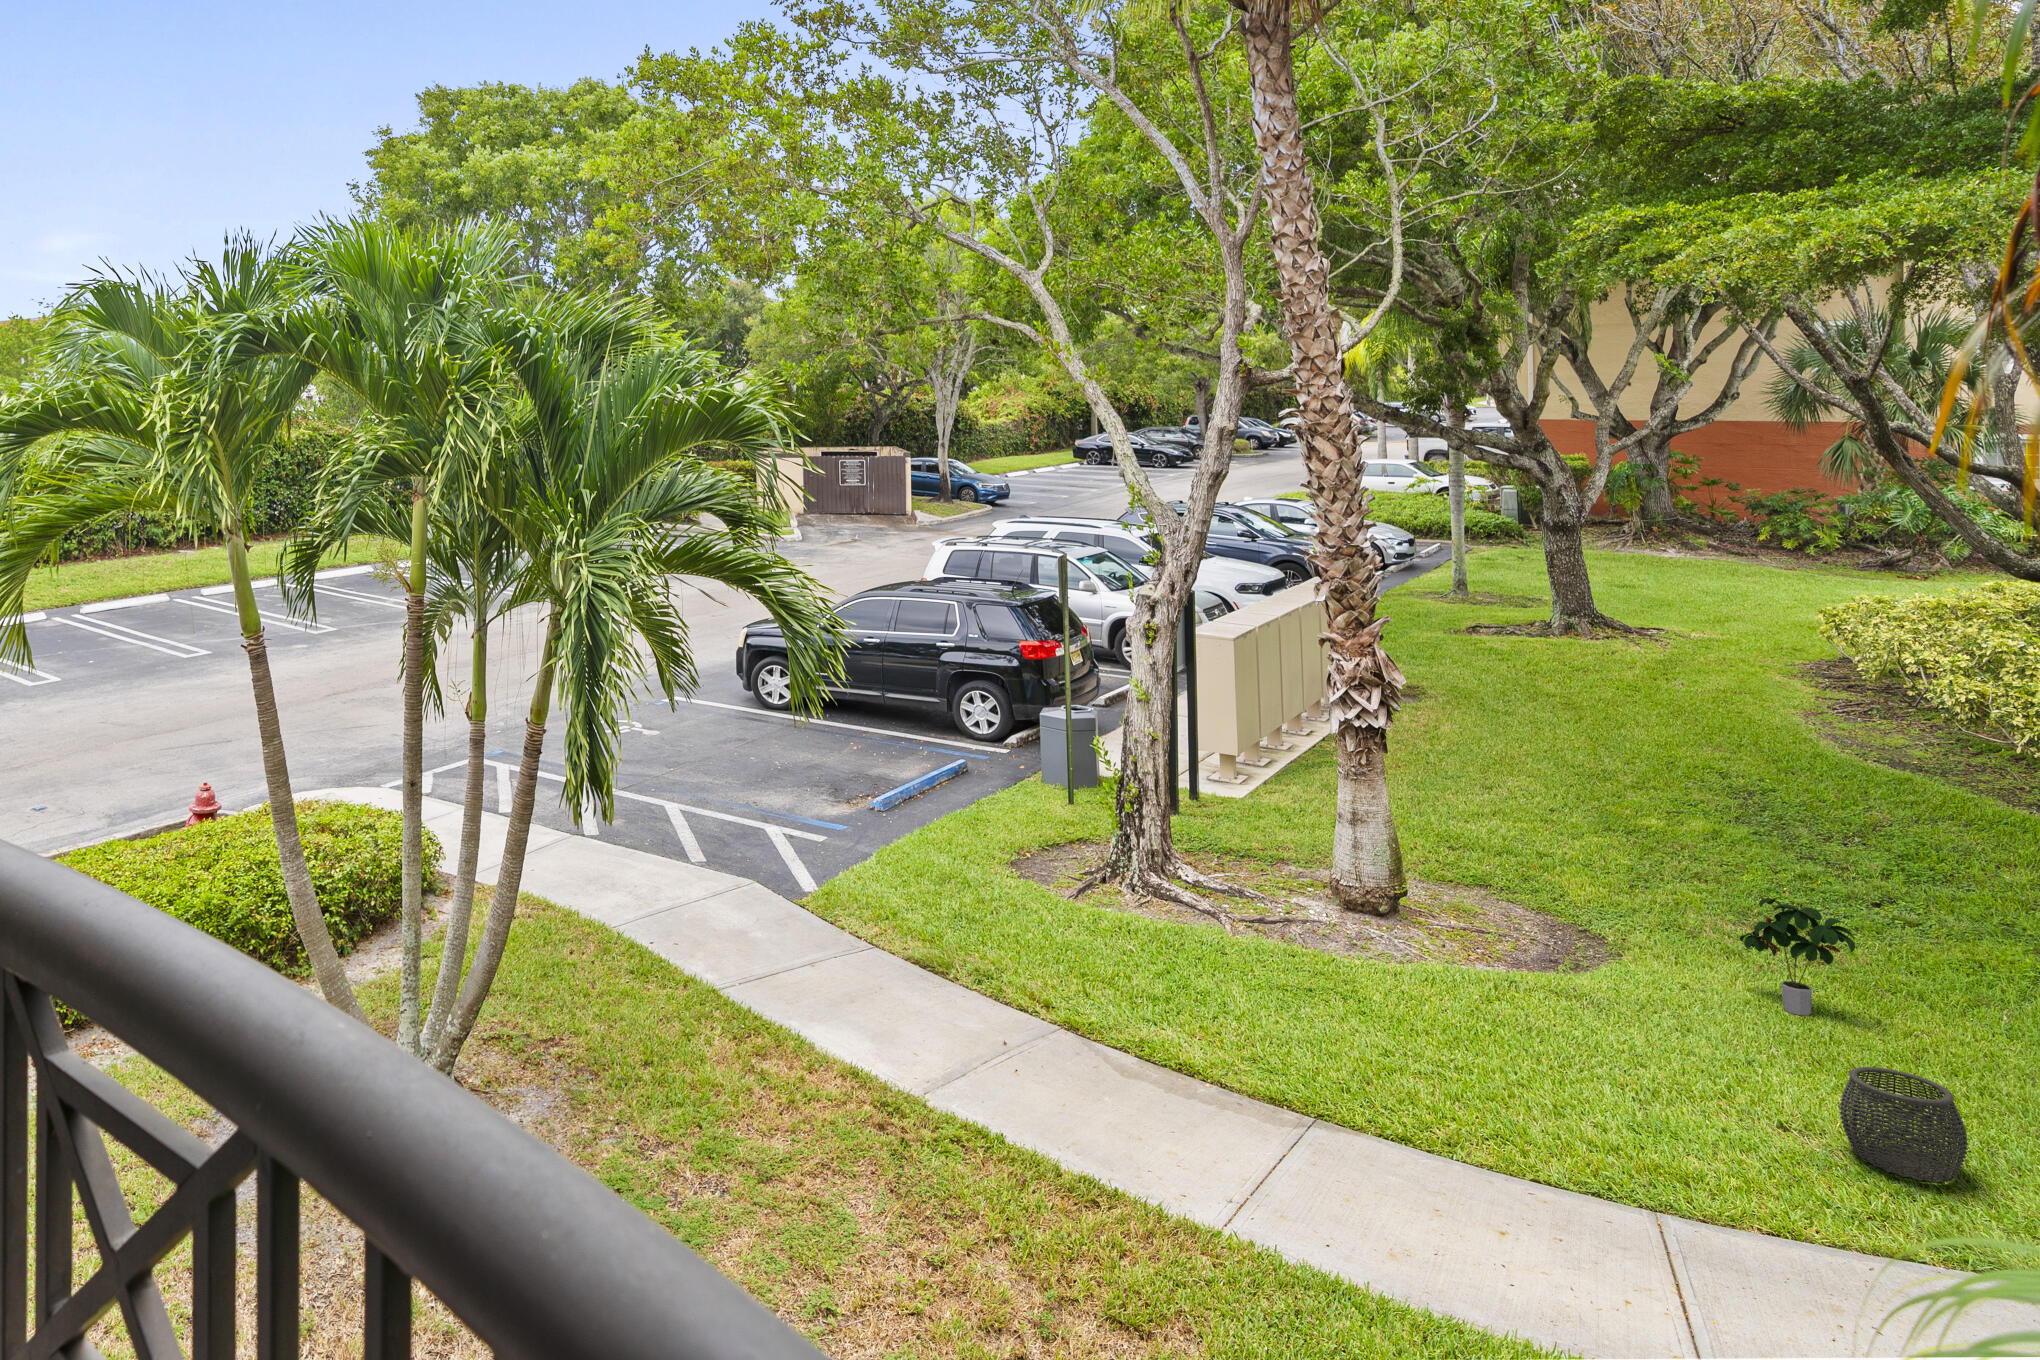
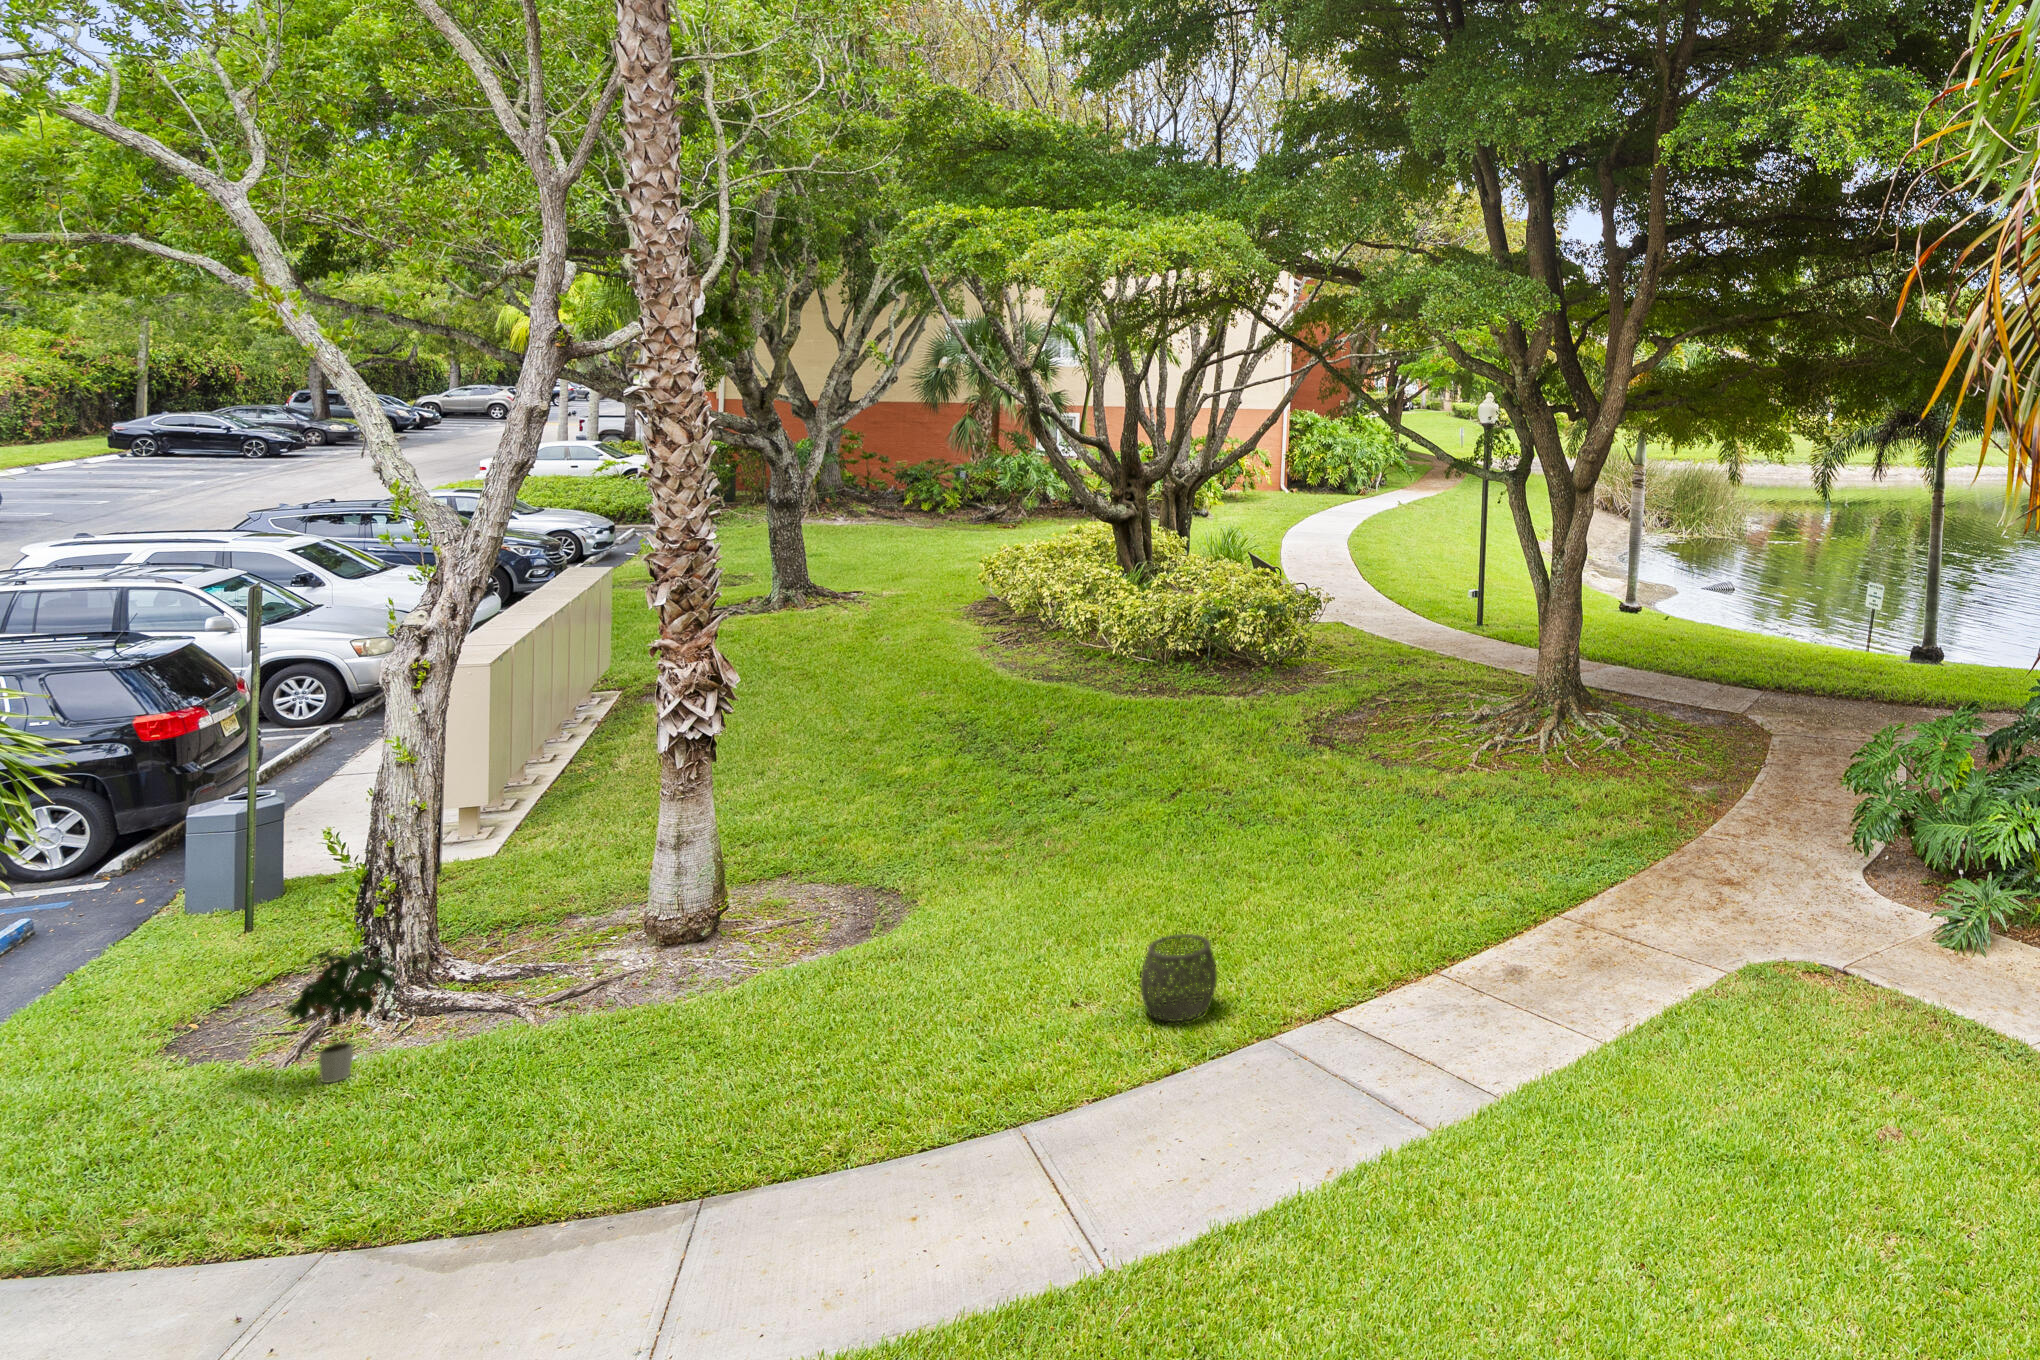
potted plant: present [1740,898,1855,1016] -> present [287,952,397,1083]

